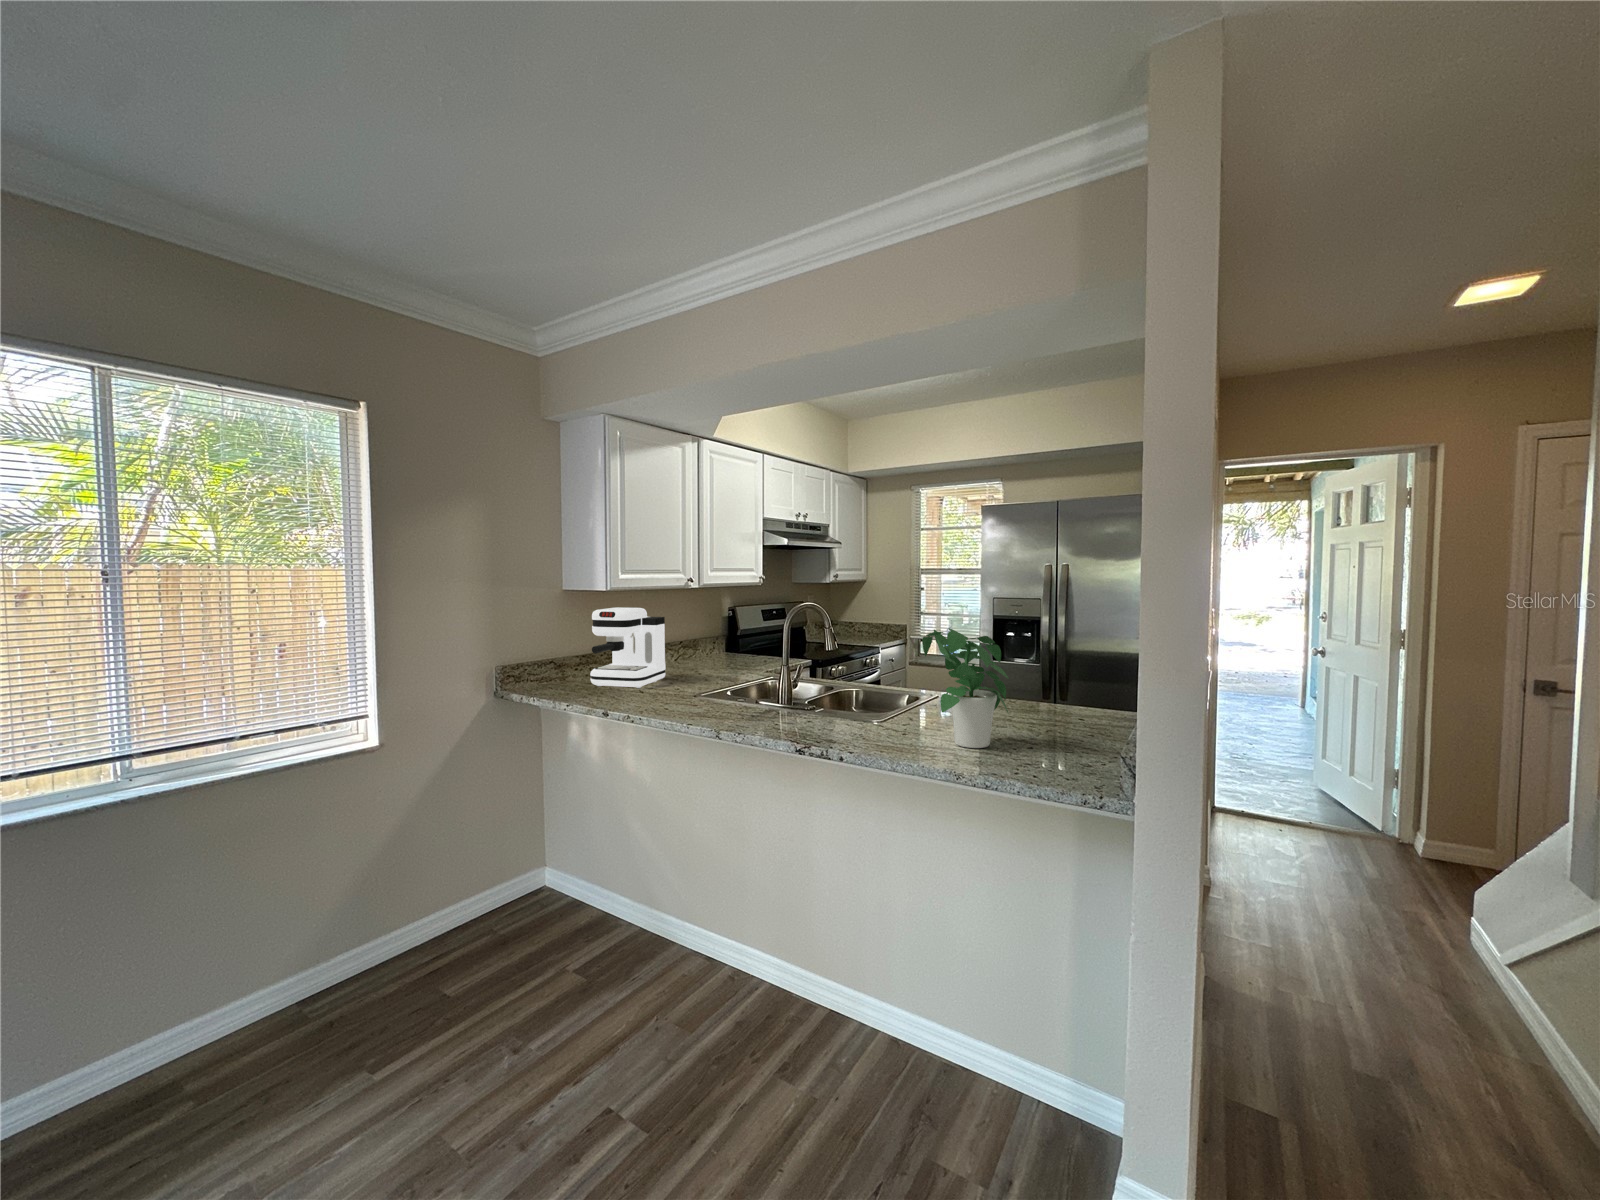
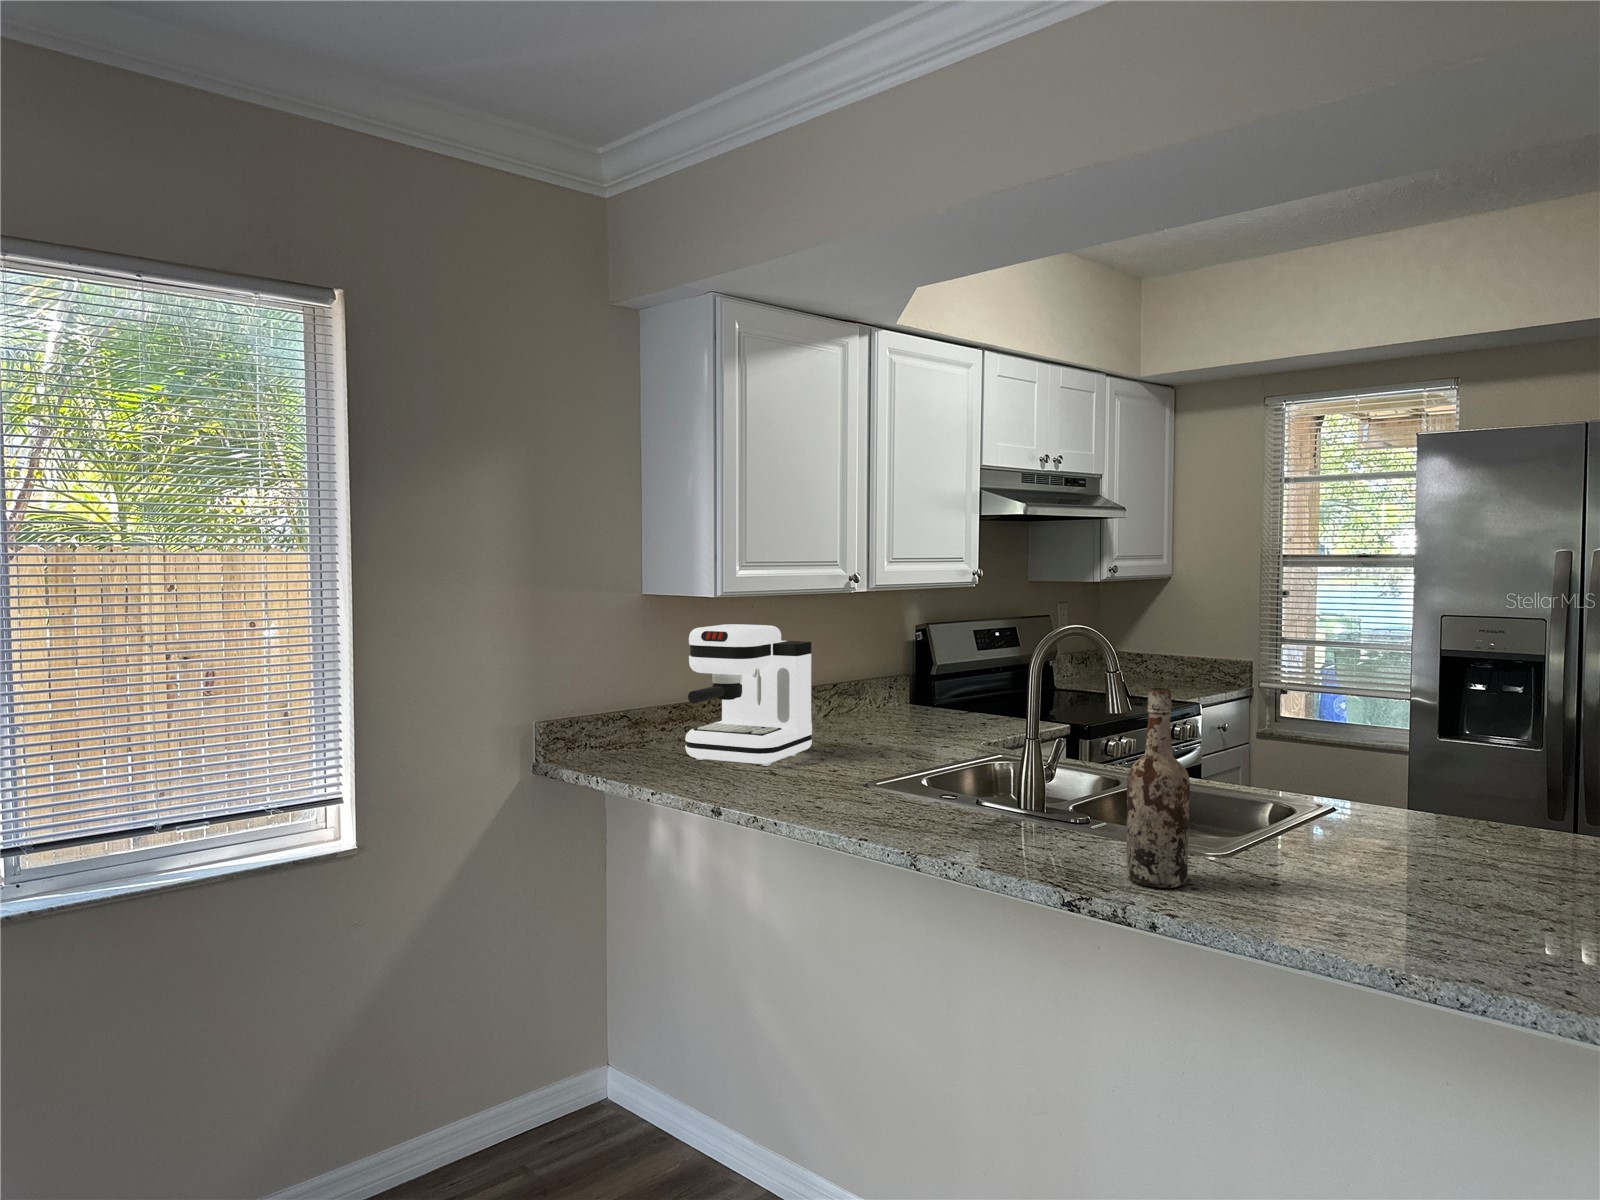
potted plant: present [922,628,1009,748] -> none [1316,676,1513,922]
wine bottle: none [832,637,862,740] -> present [1127,688,1190,888]

